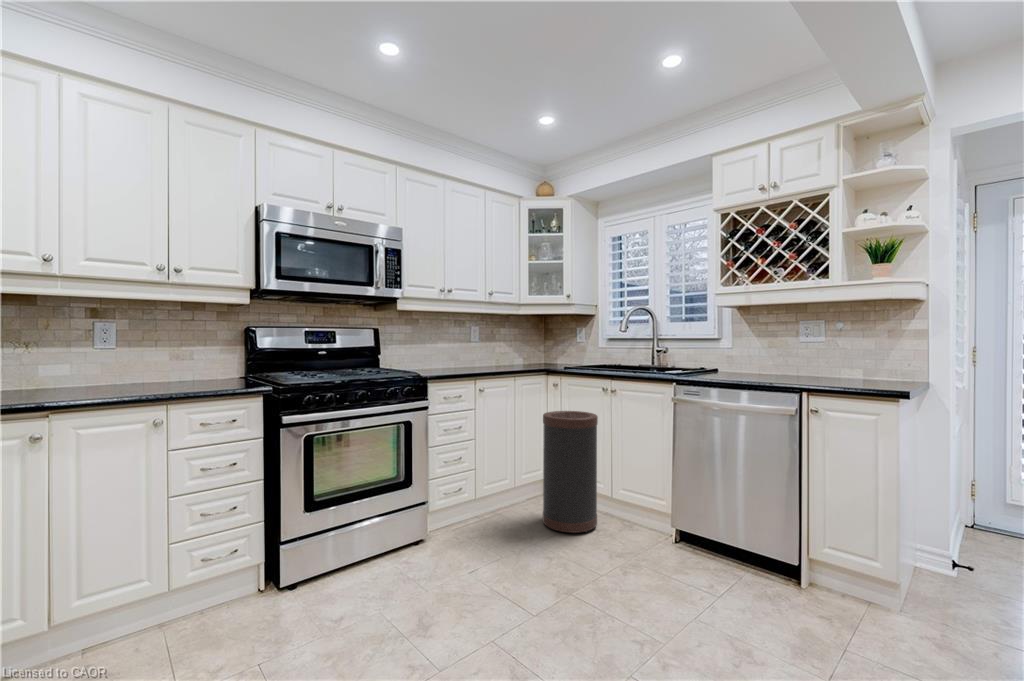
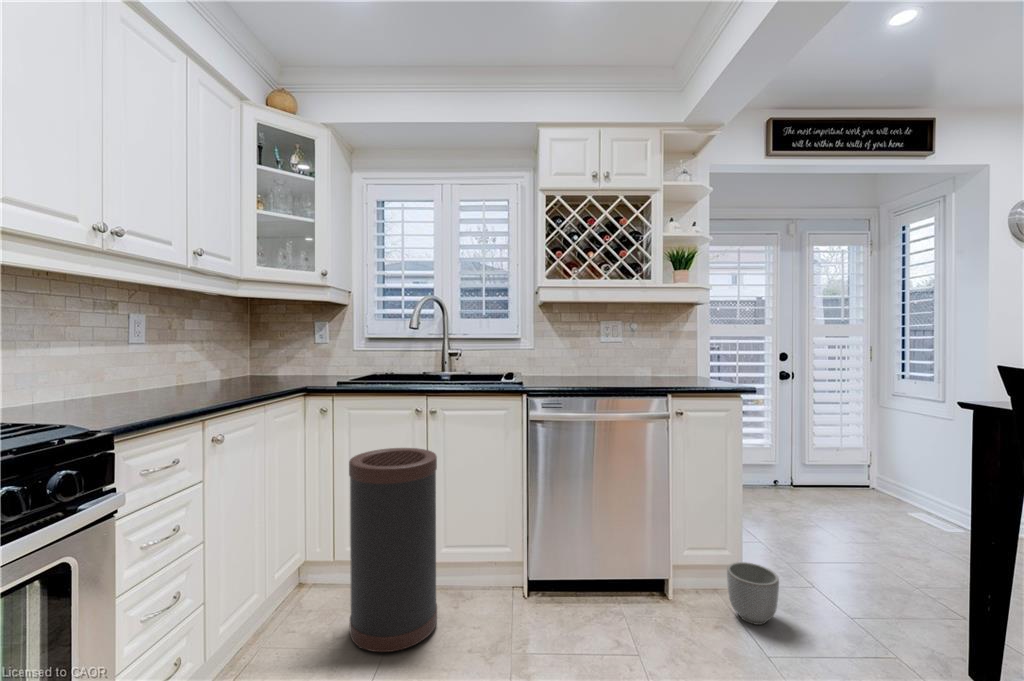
planter: none [833,572,894,639] -> present [727,562,779,625]

